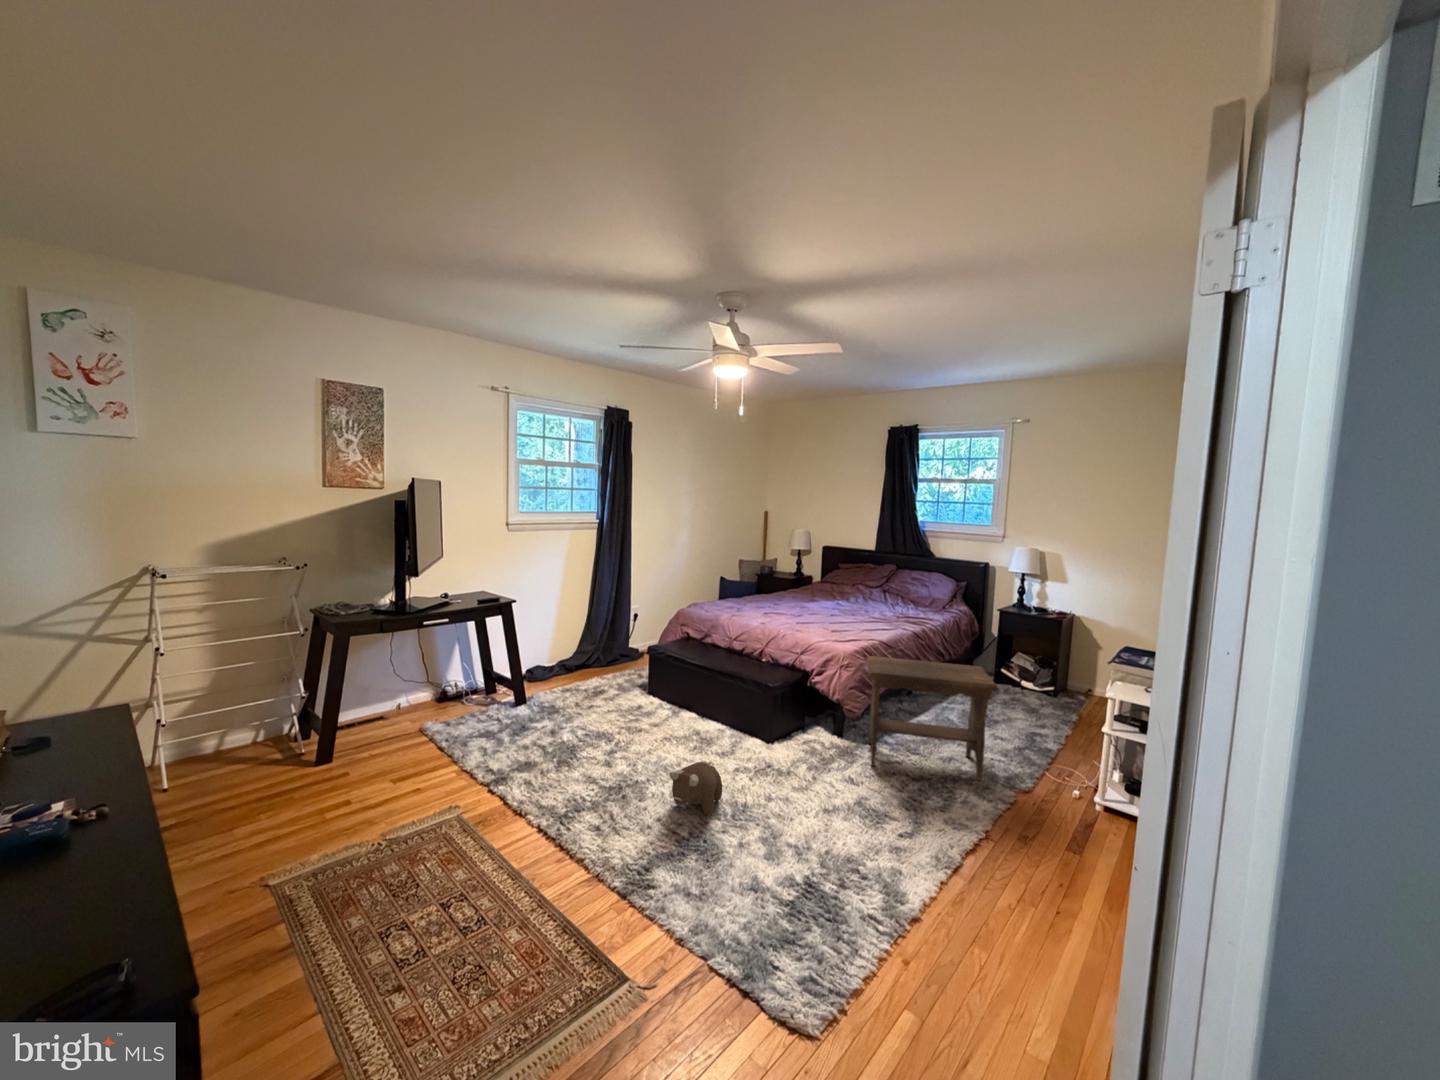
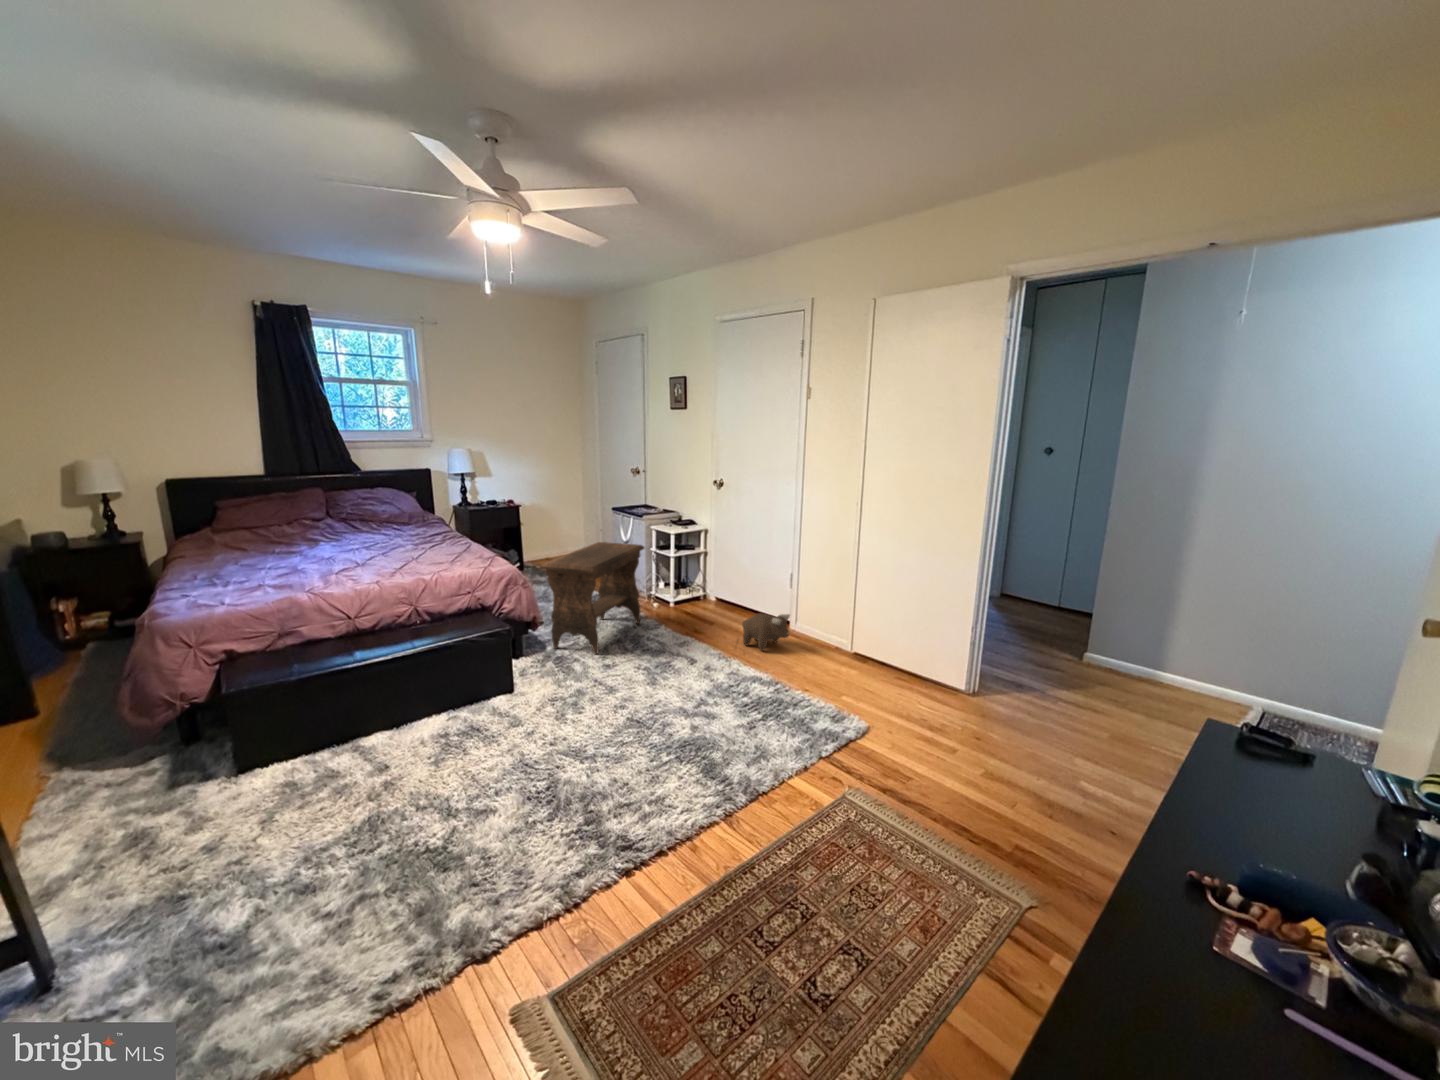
plush toy: present [669,762,722,816] -> present [742,613,790,651]

